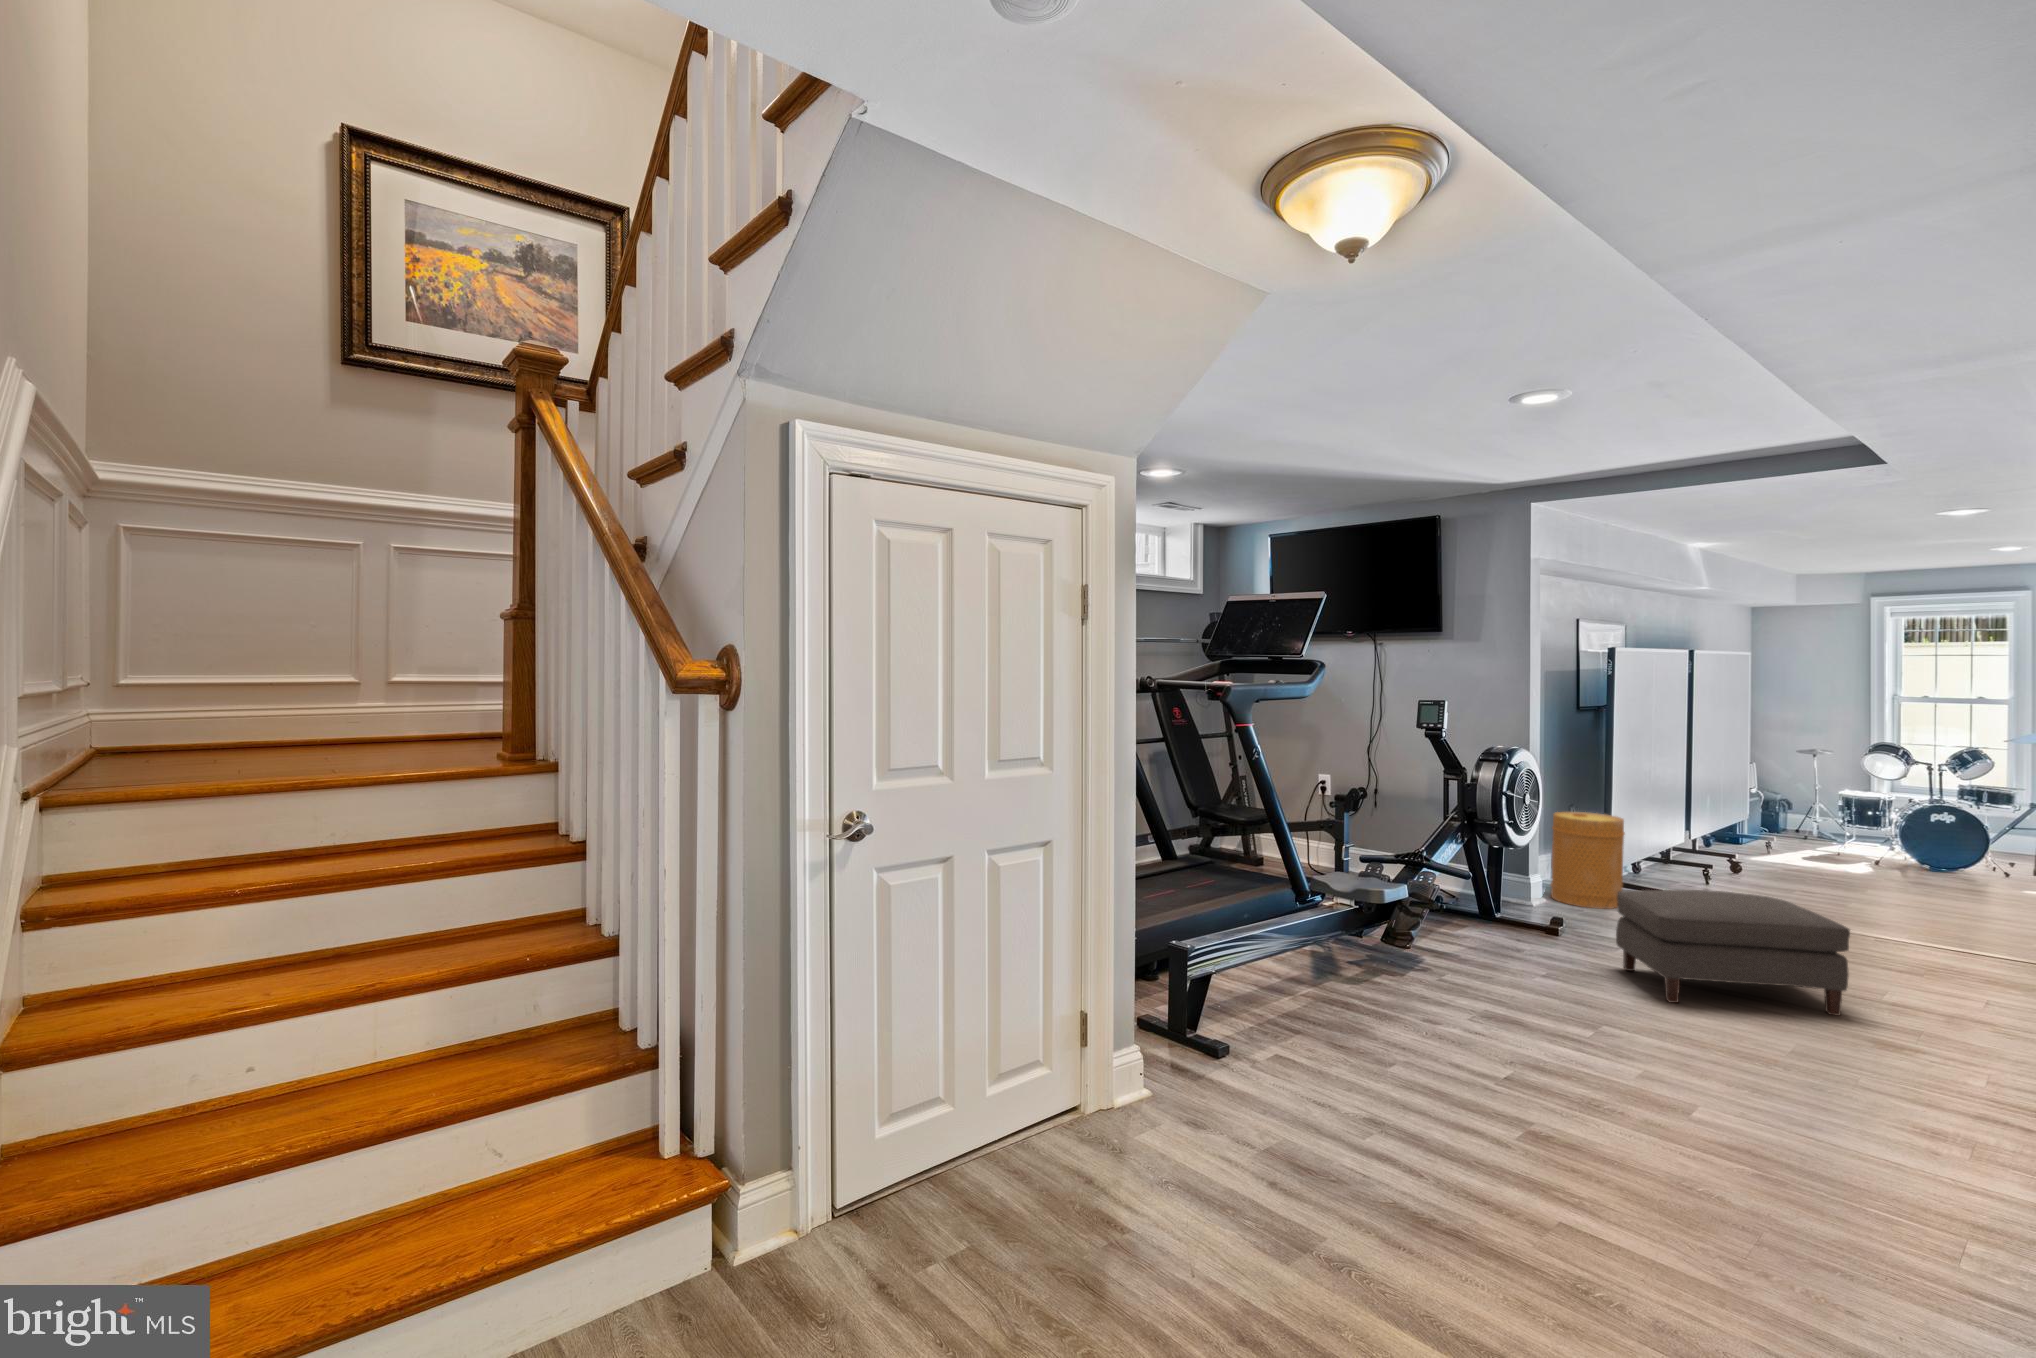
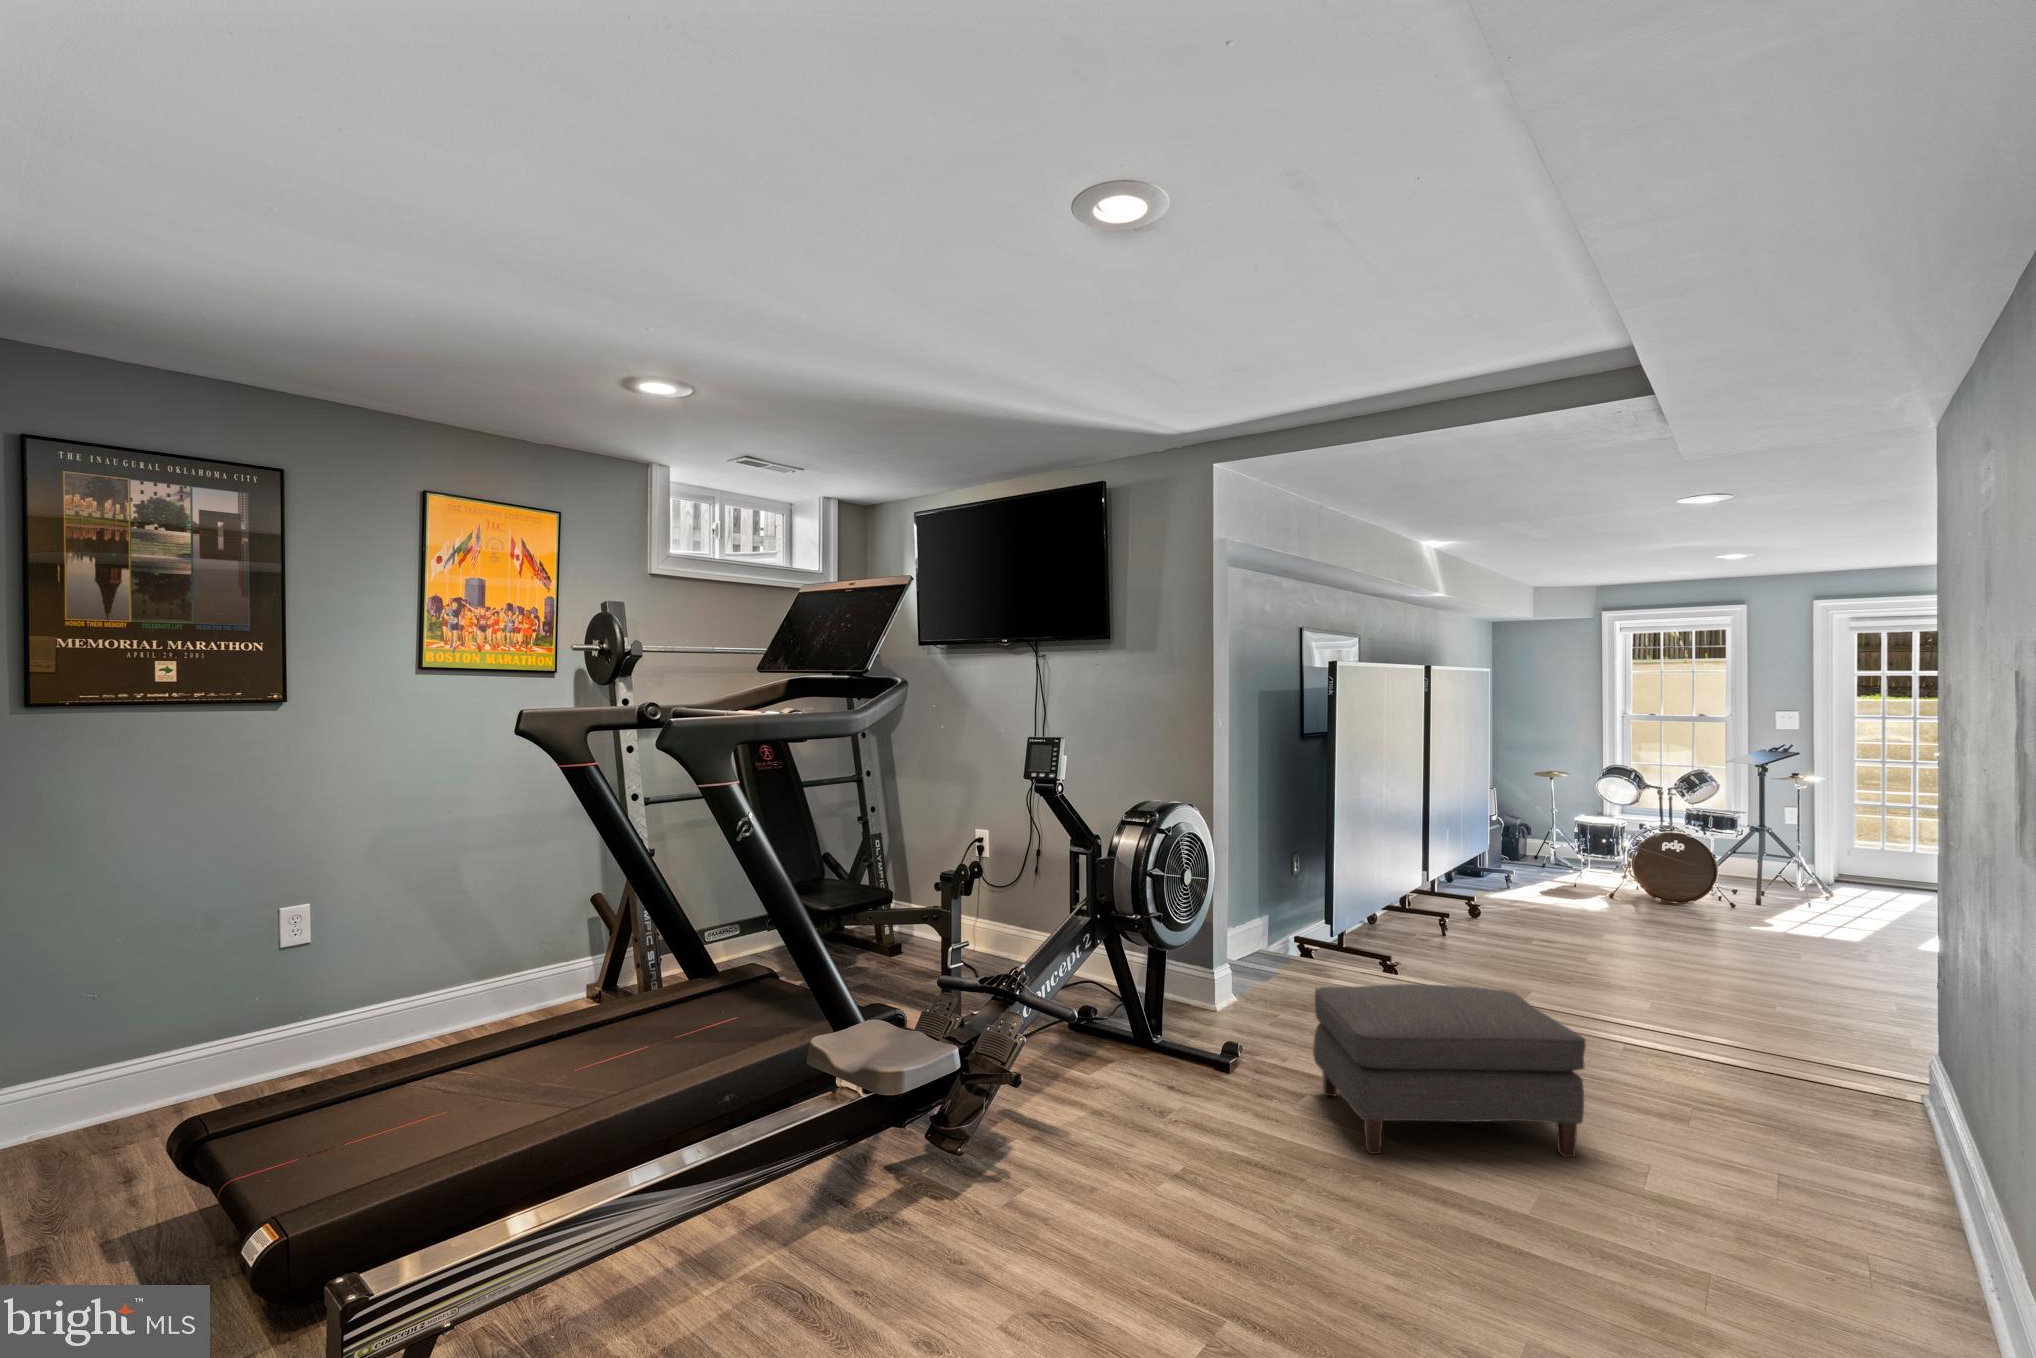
basket: present [1551,812,1625,909] -> none [1263,863,1346,987]

